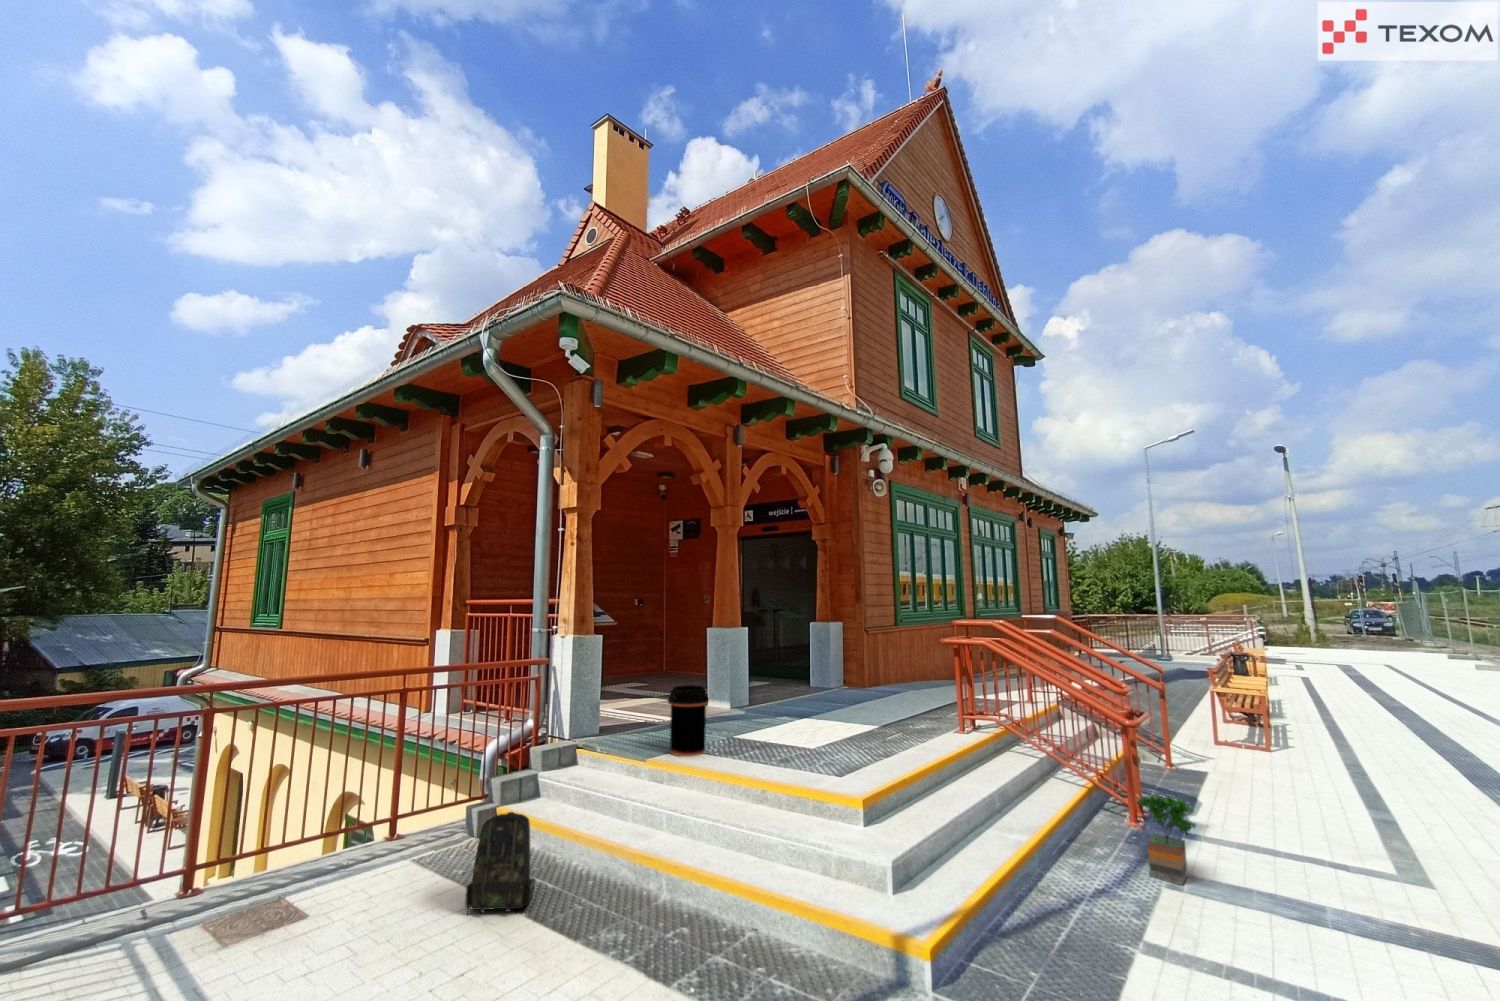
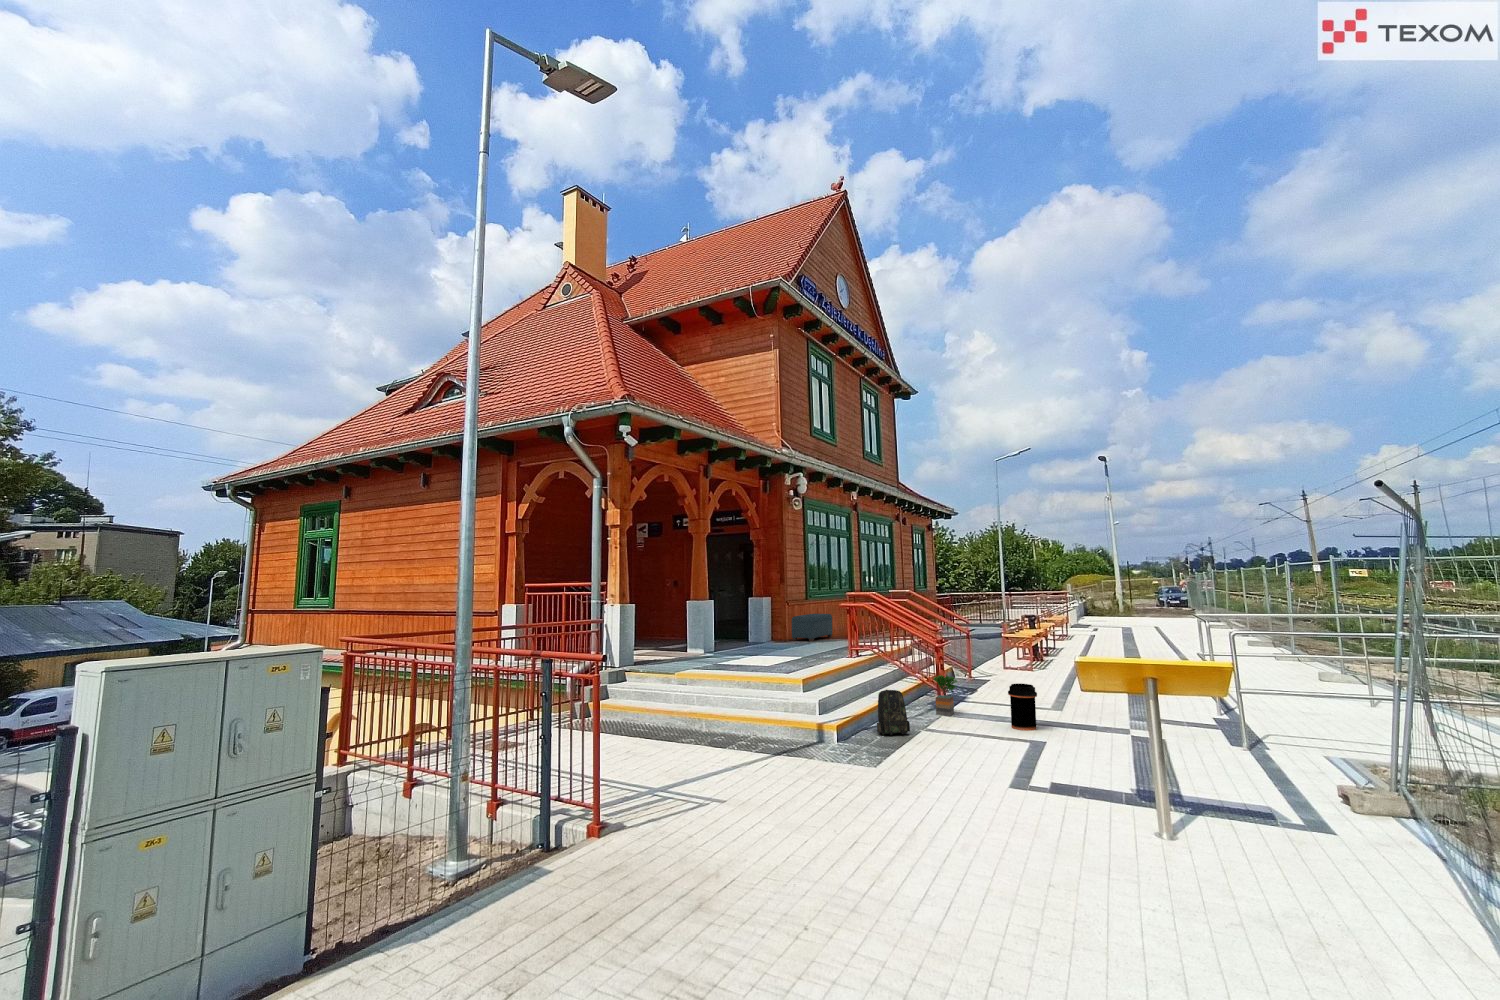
bench: none [872,648,934,692] -> present [792,614,832,642]
trash can: present [668,685,709,757] -> present [1008,684,1037,731]
backpack: present [465,812,535,913] -> present [877,690,910,735]

